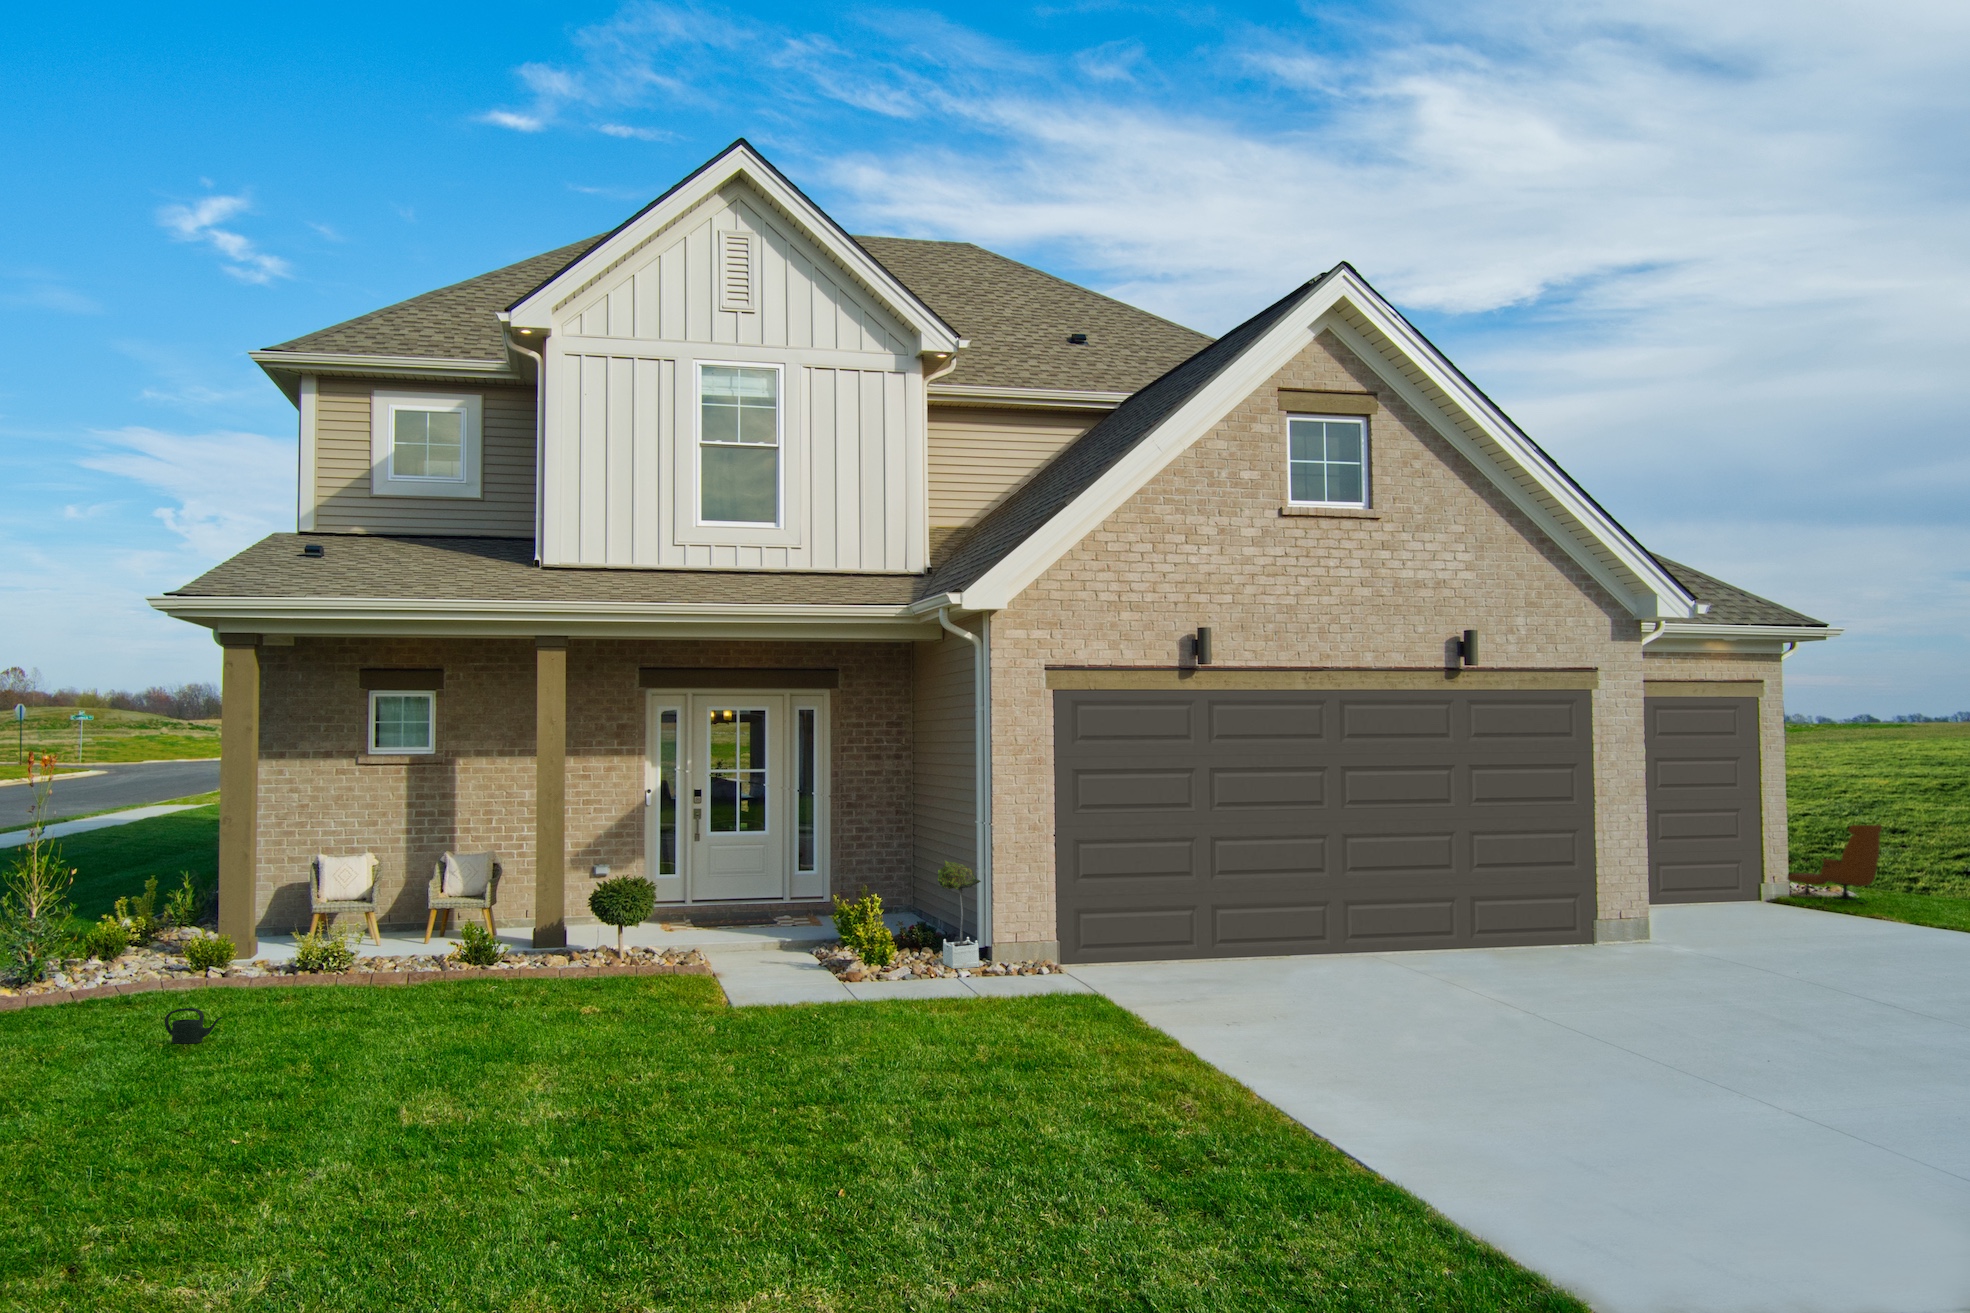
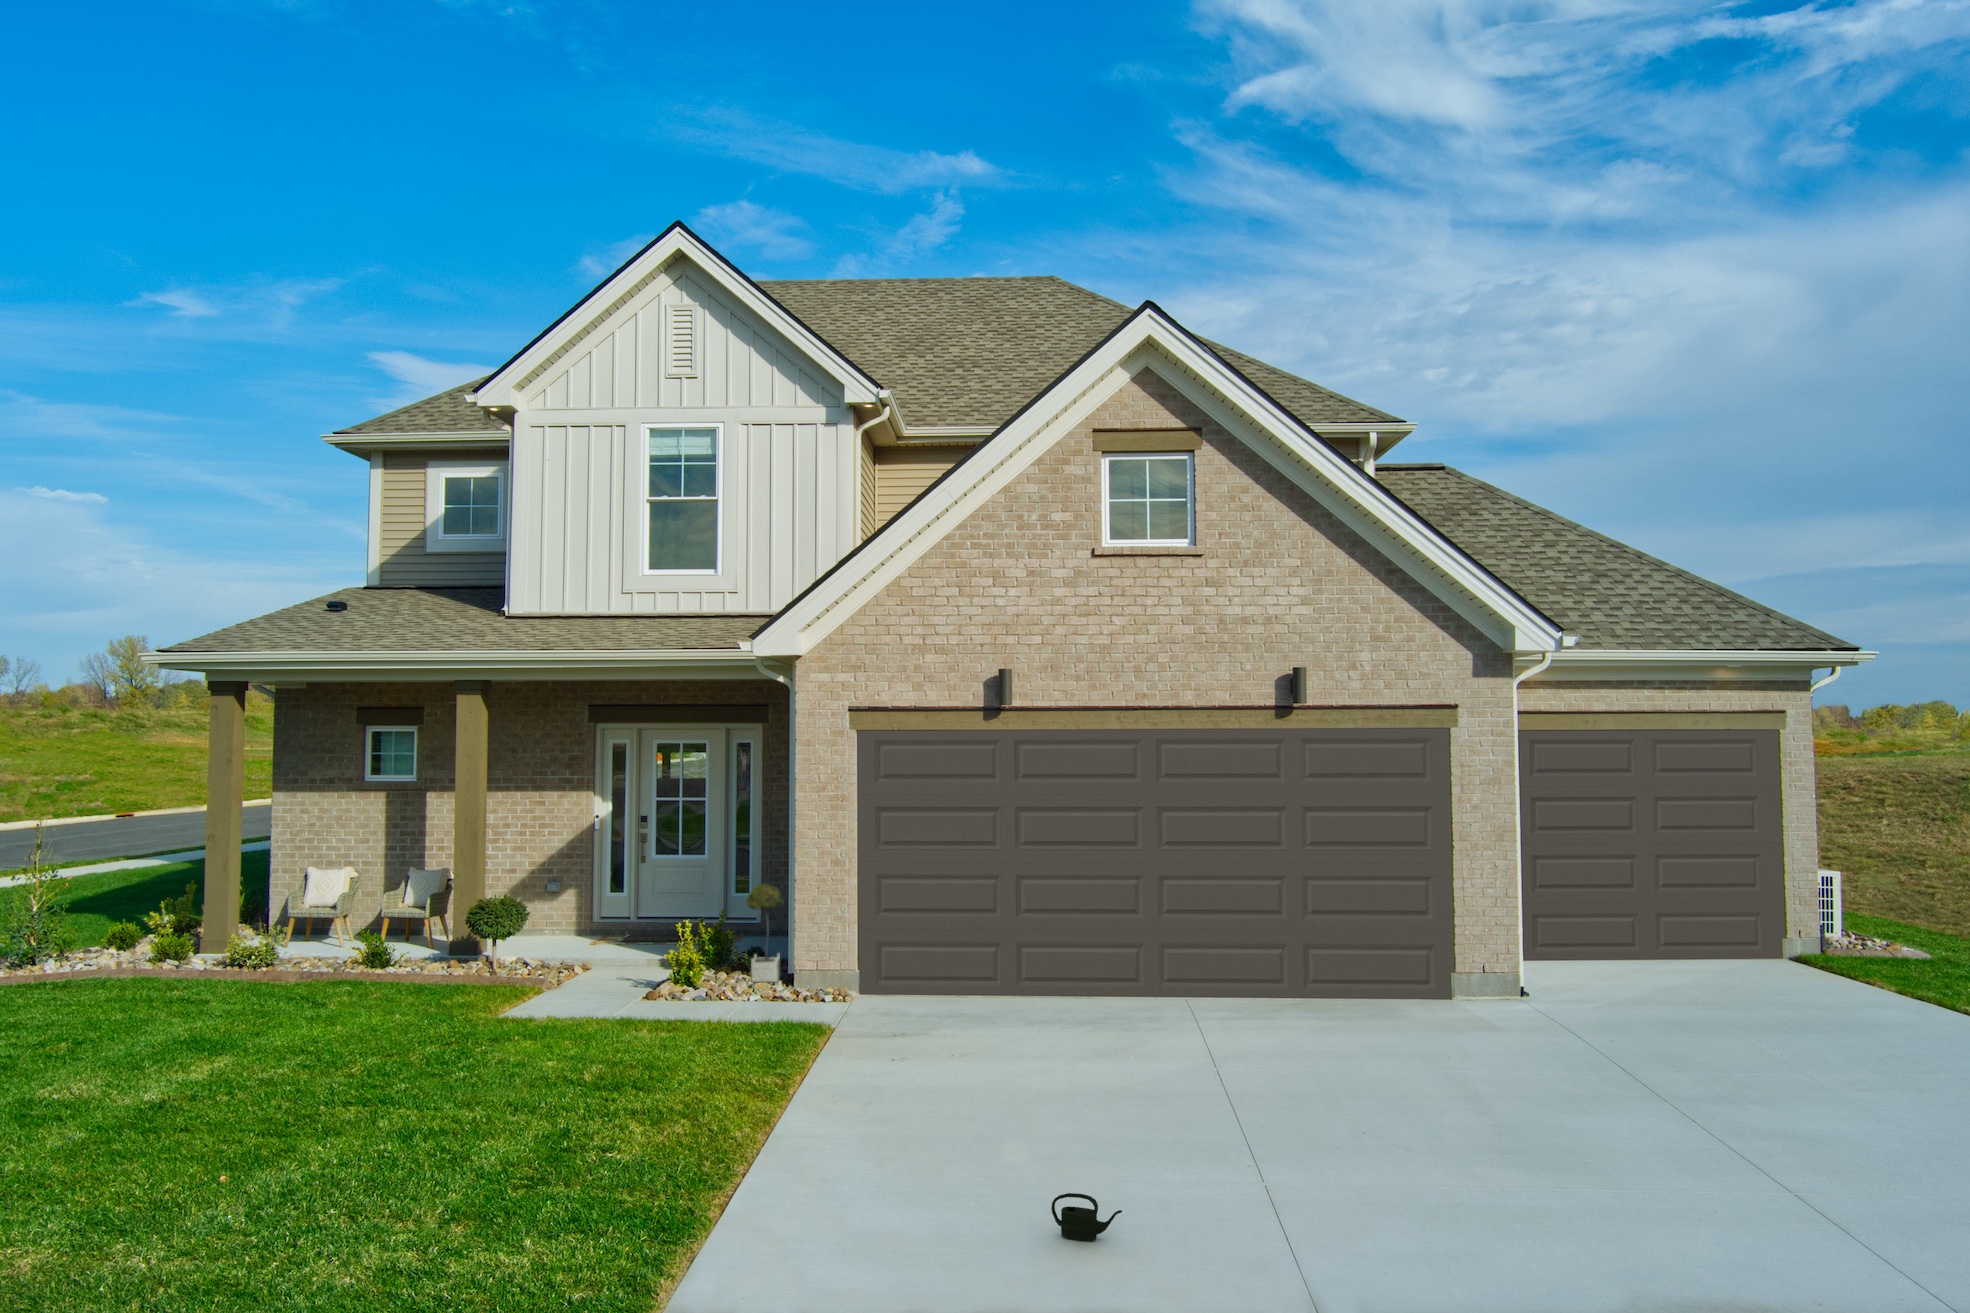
lounge chair: present [1787,824,1882,903] -> none [1825,880,1918,976]
watering can: present [165,1008,223,1043] -> present [1051,1193,1122,1241]

